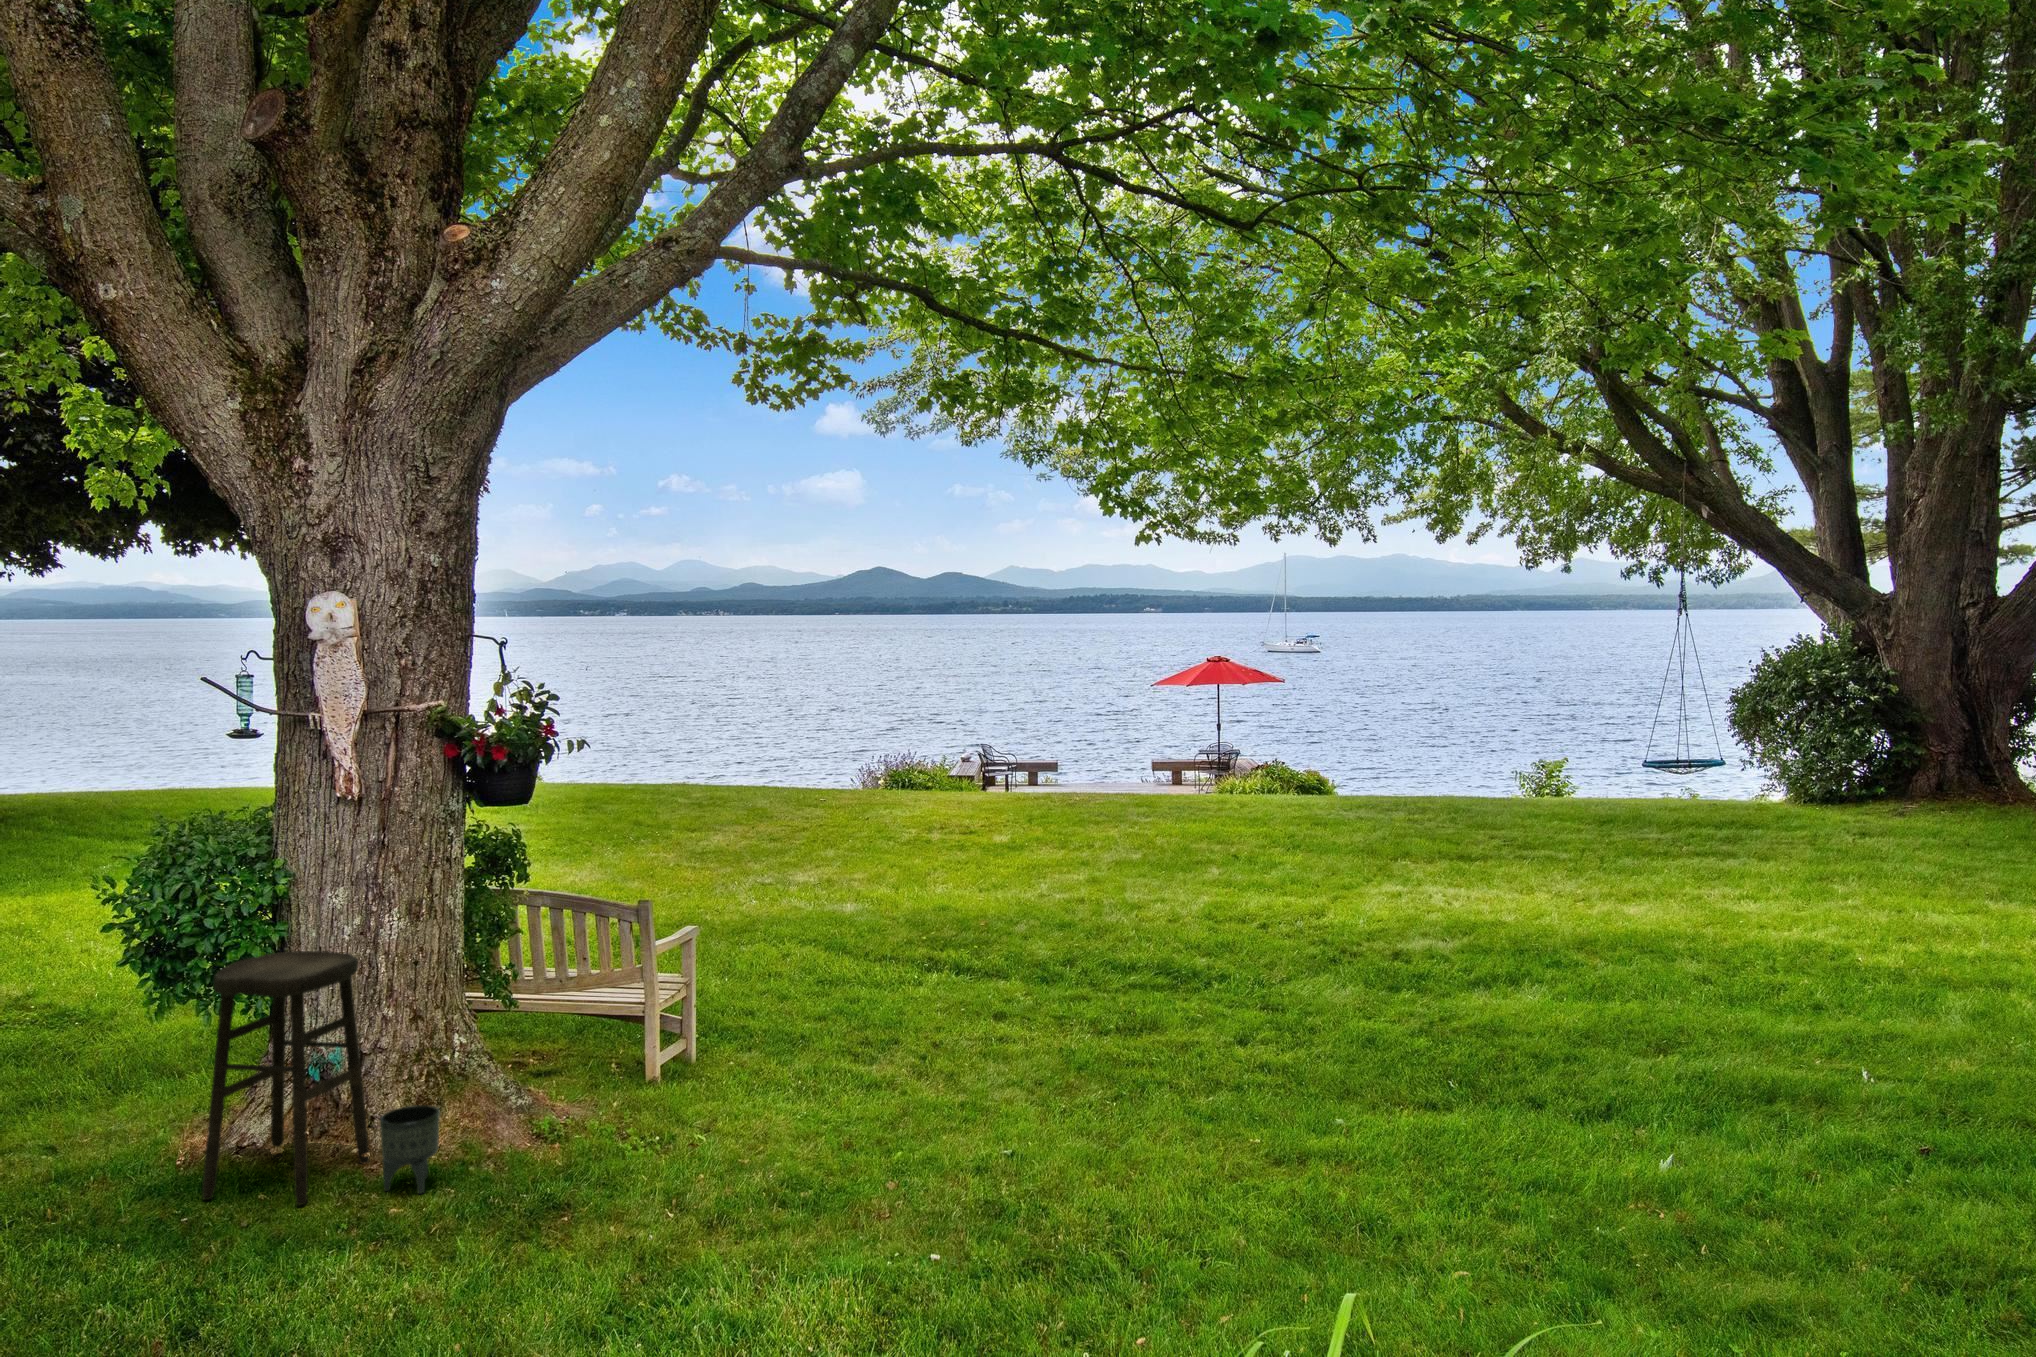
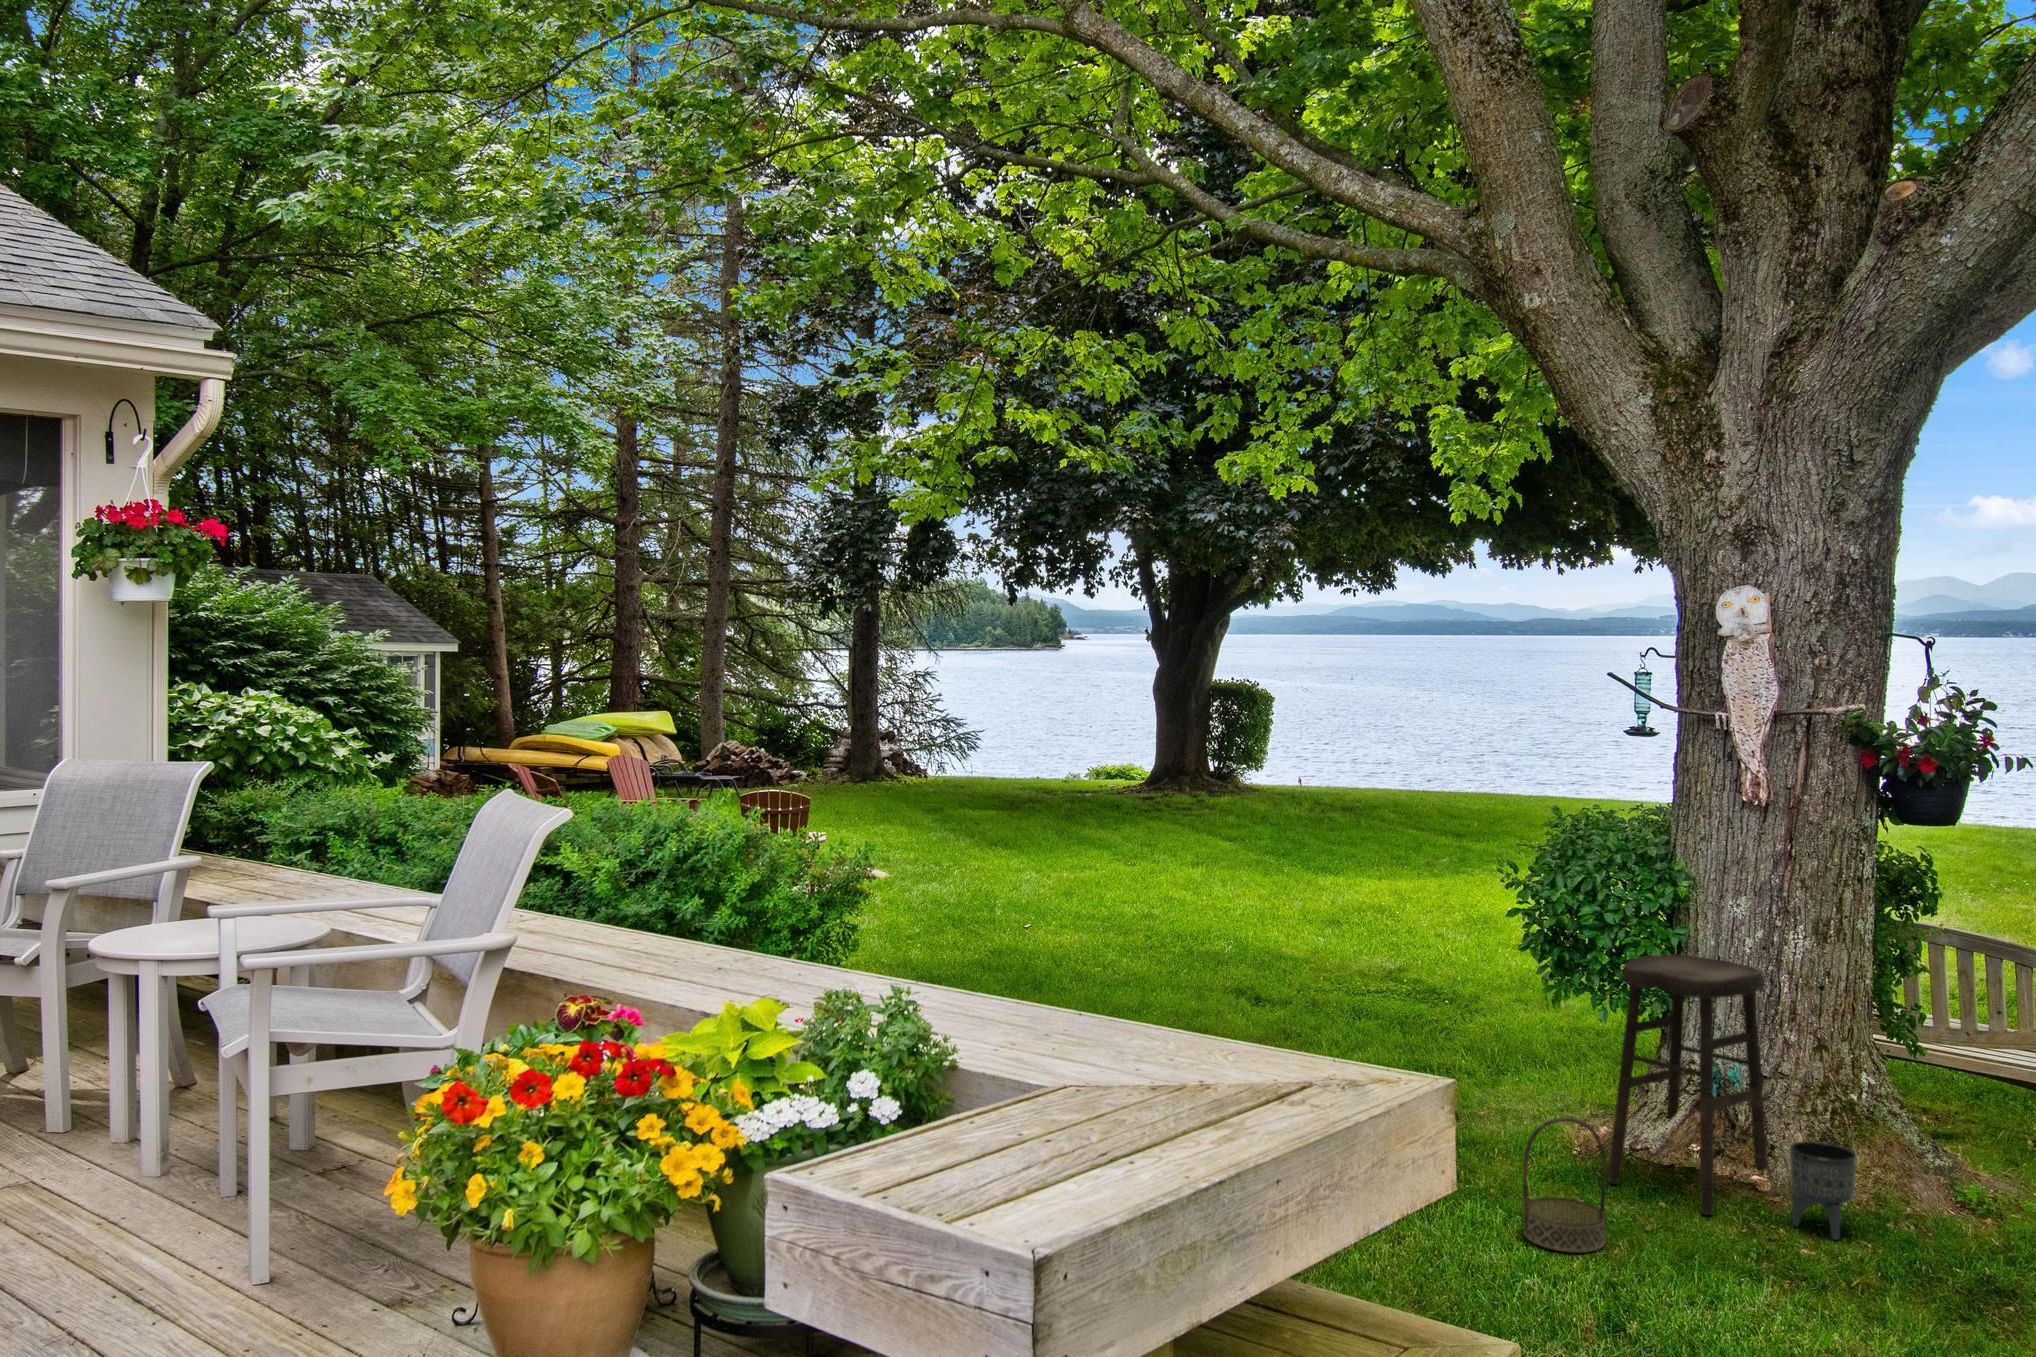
basket: none [78,1153,182,1303] -> present [1523,1117,1606,1253]

